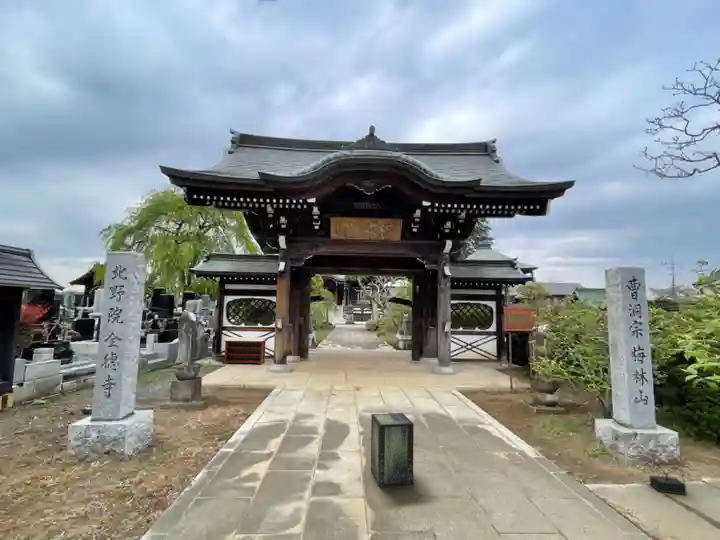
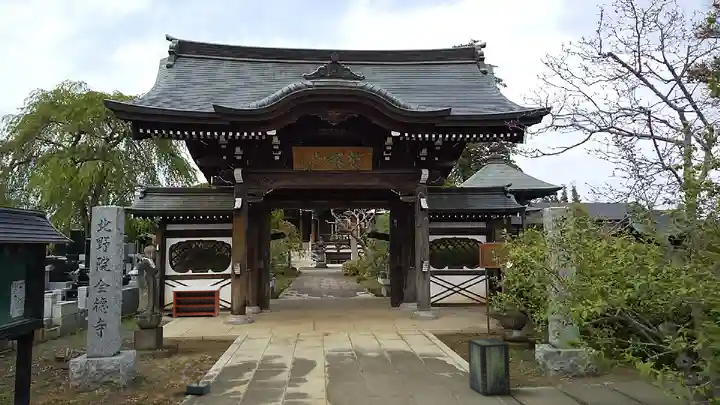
storage box: present [371,413,414,487] -> present [468,338,510,396]
decorative plant: present [640,453,689,495] -> present [181,364,212,394]

